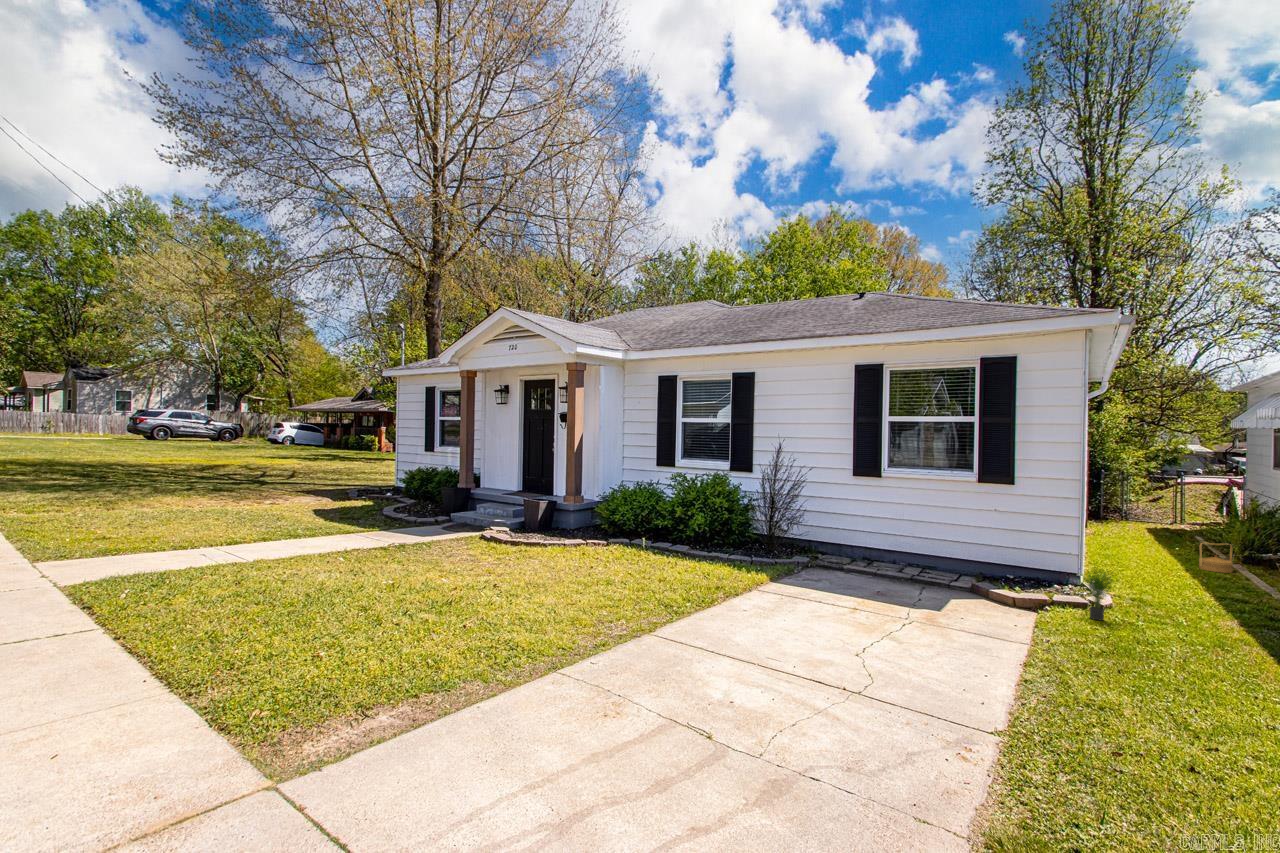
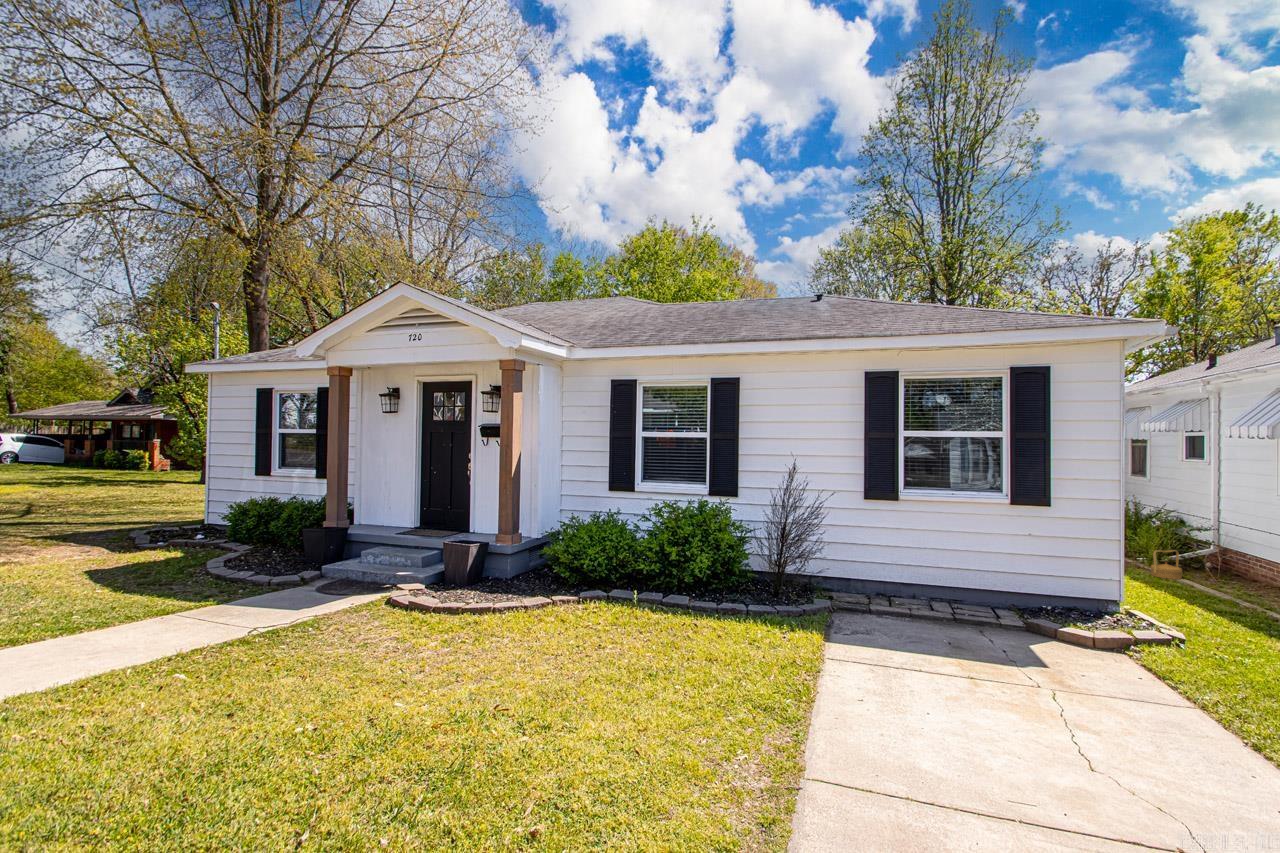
potted plant: present [1084,567,1113,620] -> none [1160,595,1222,660]

